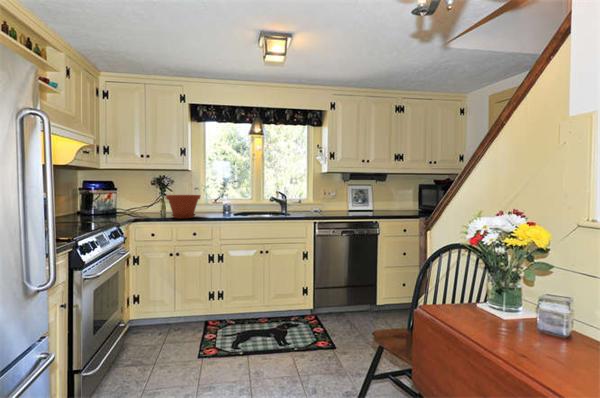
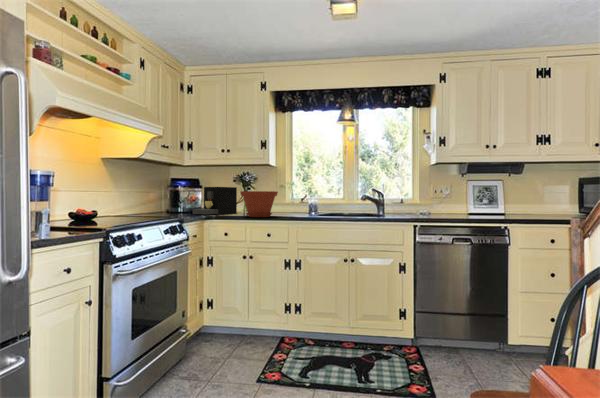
coffee maker: none [112,190,155,217] -> present [193,187,237,214]

